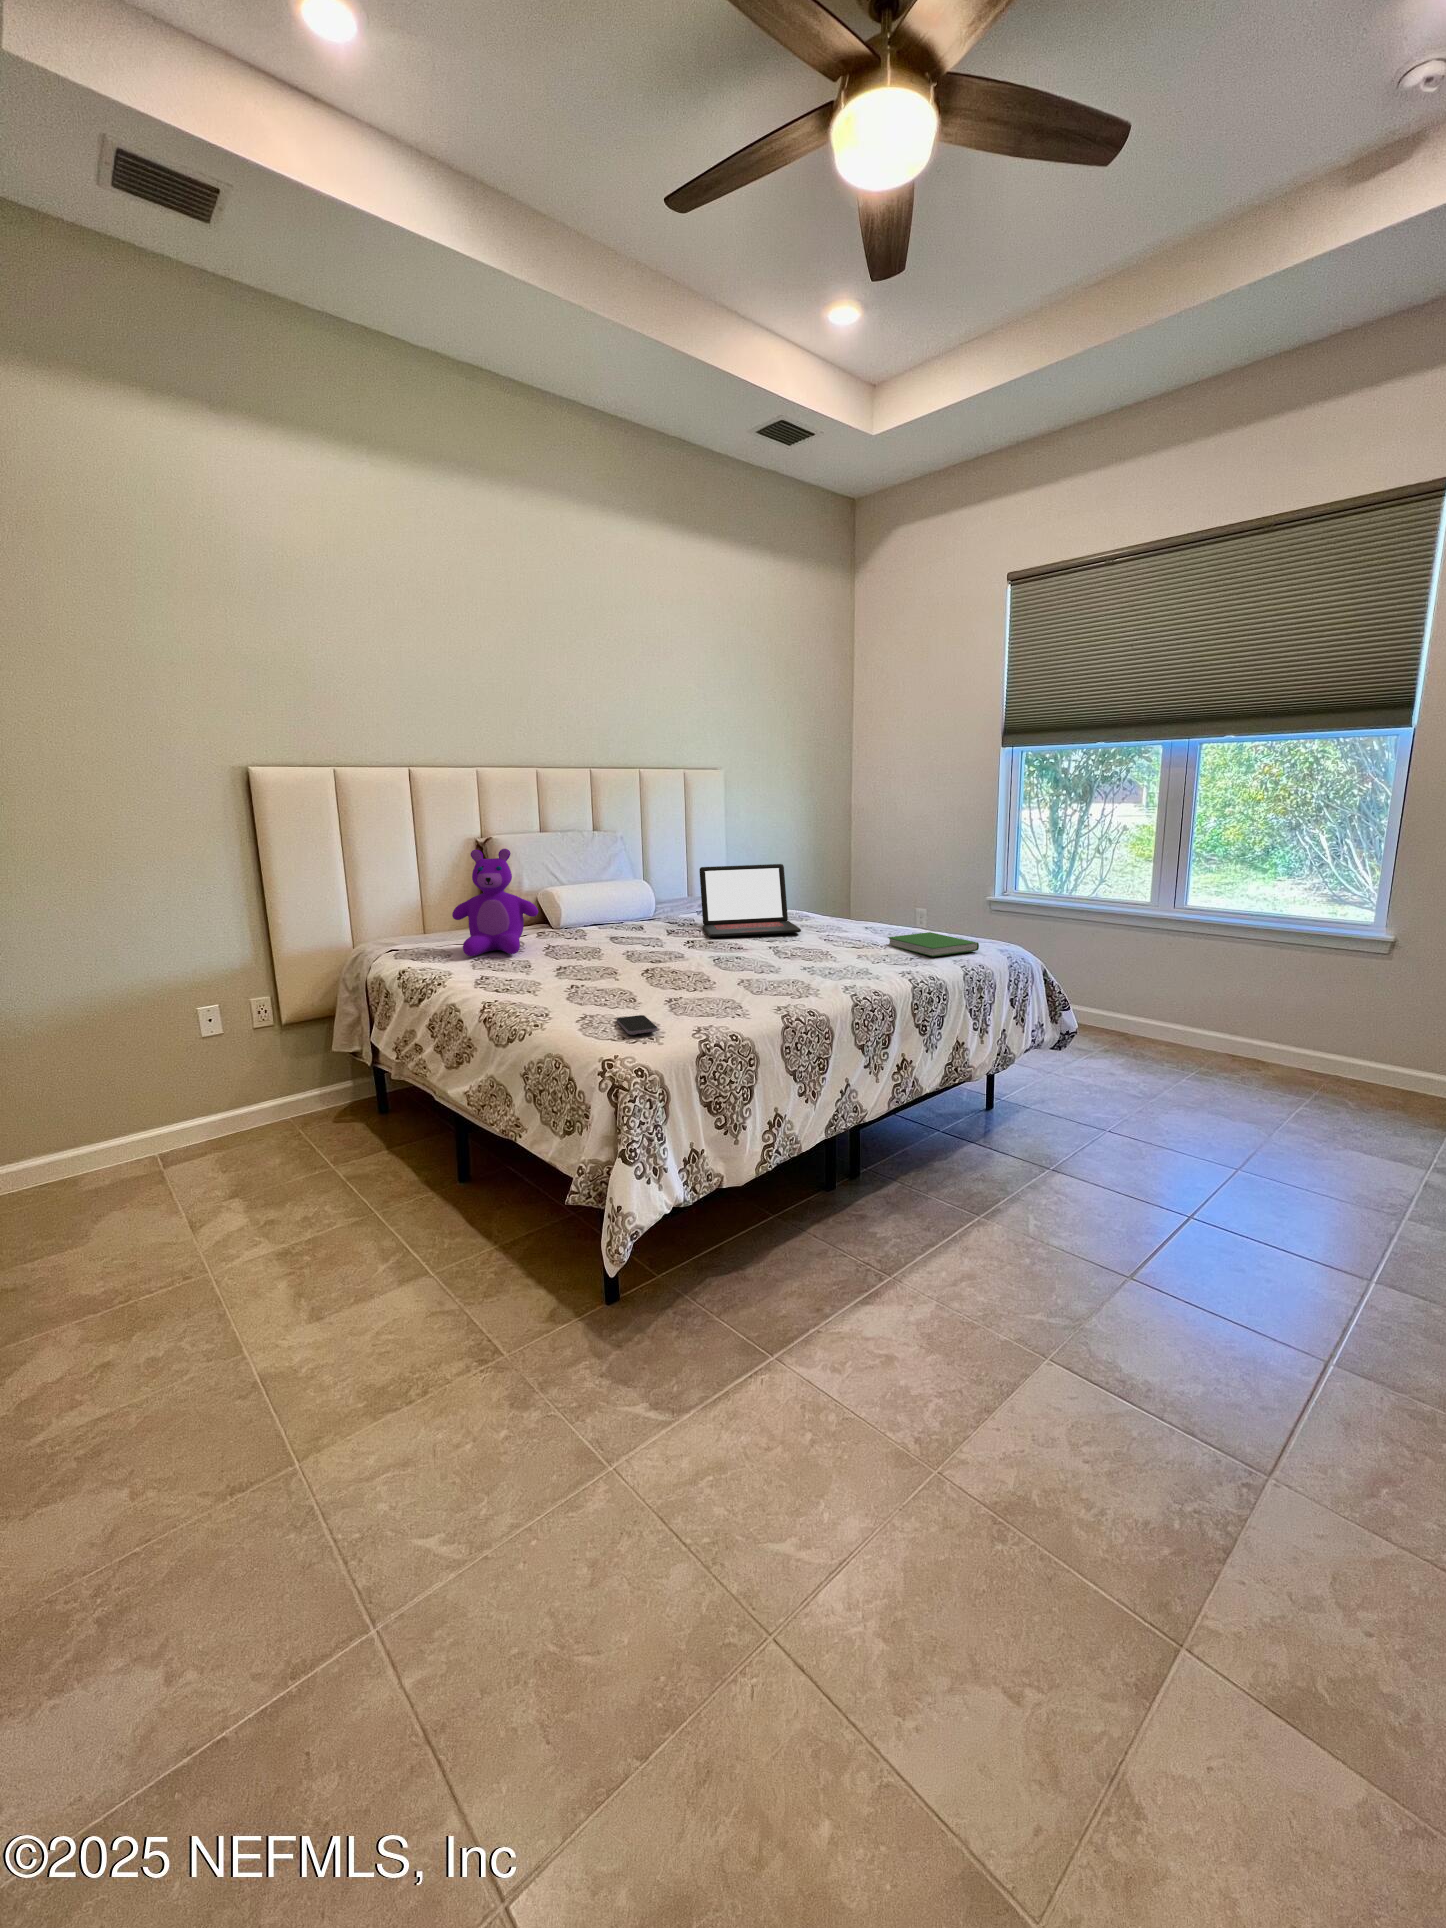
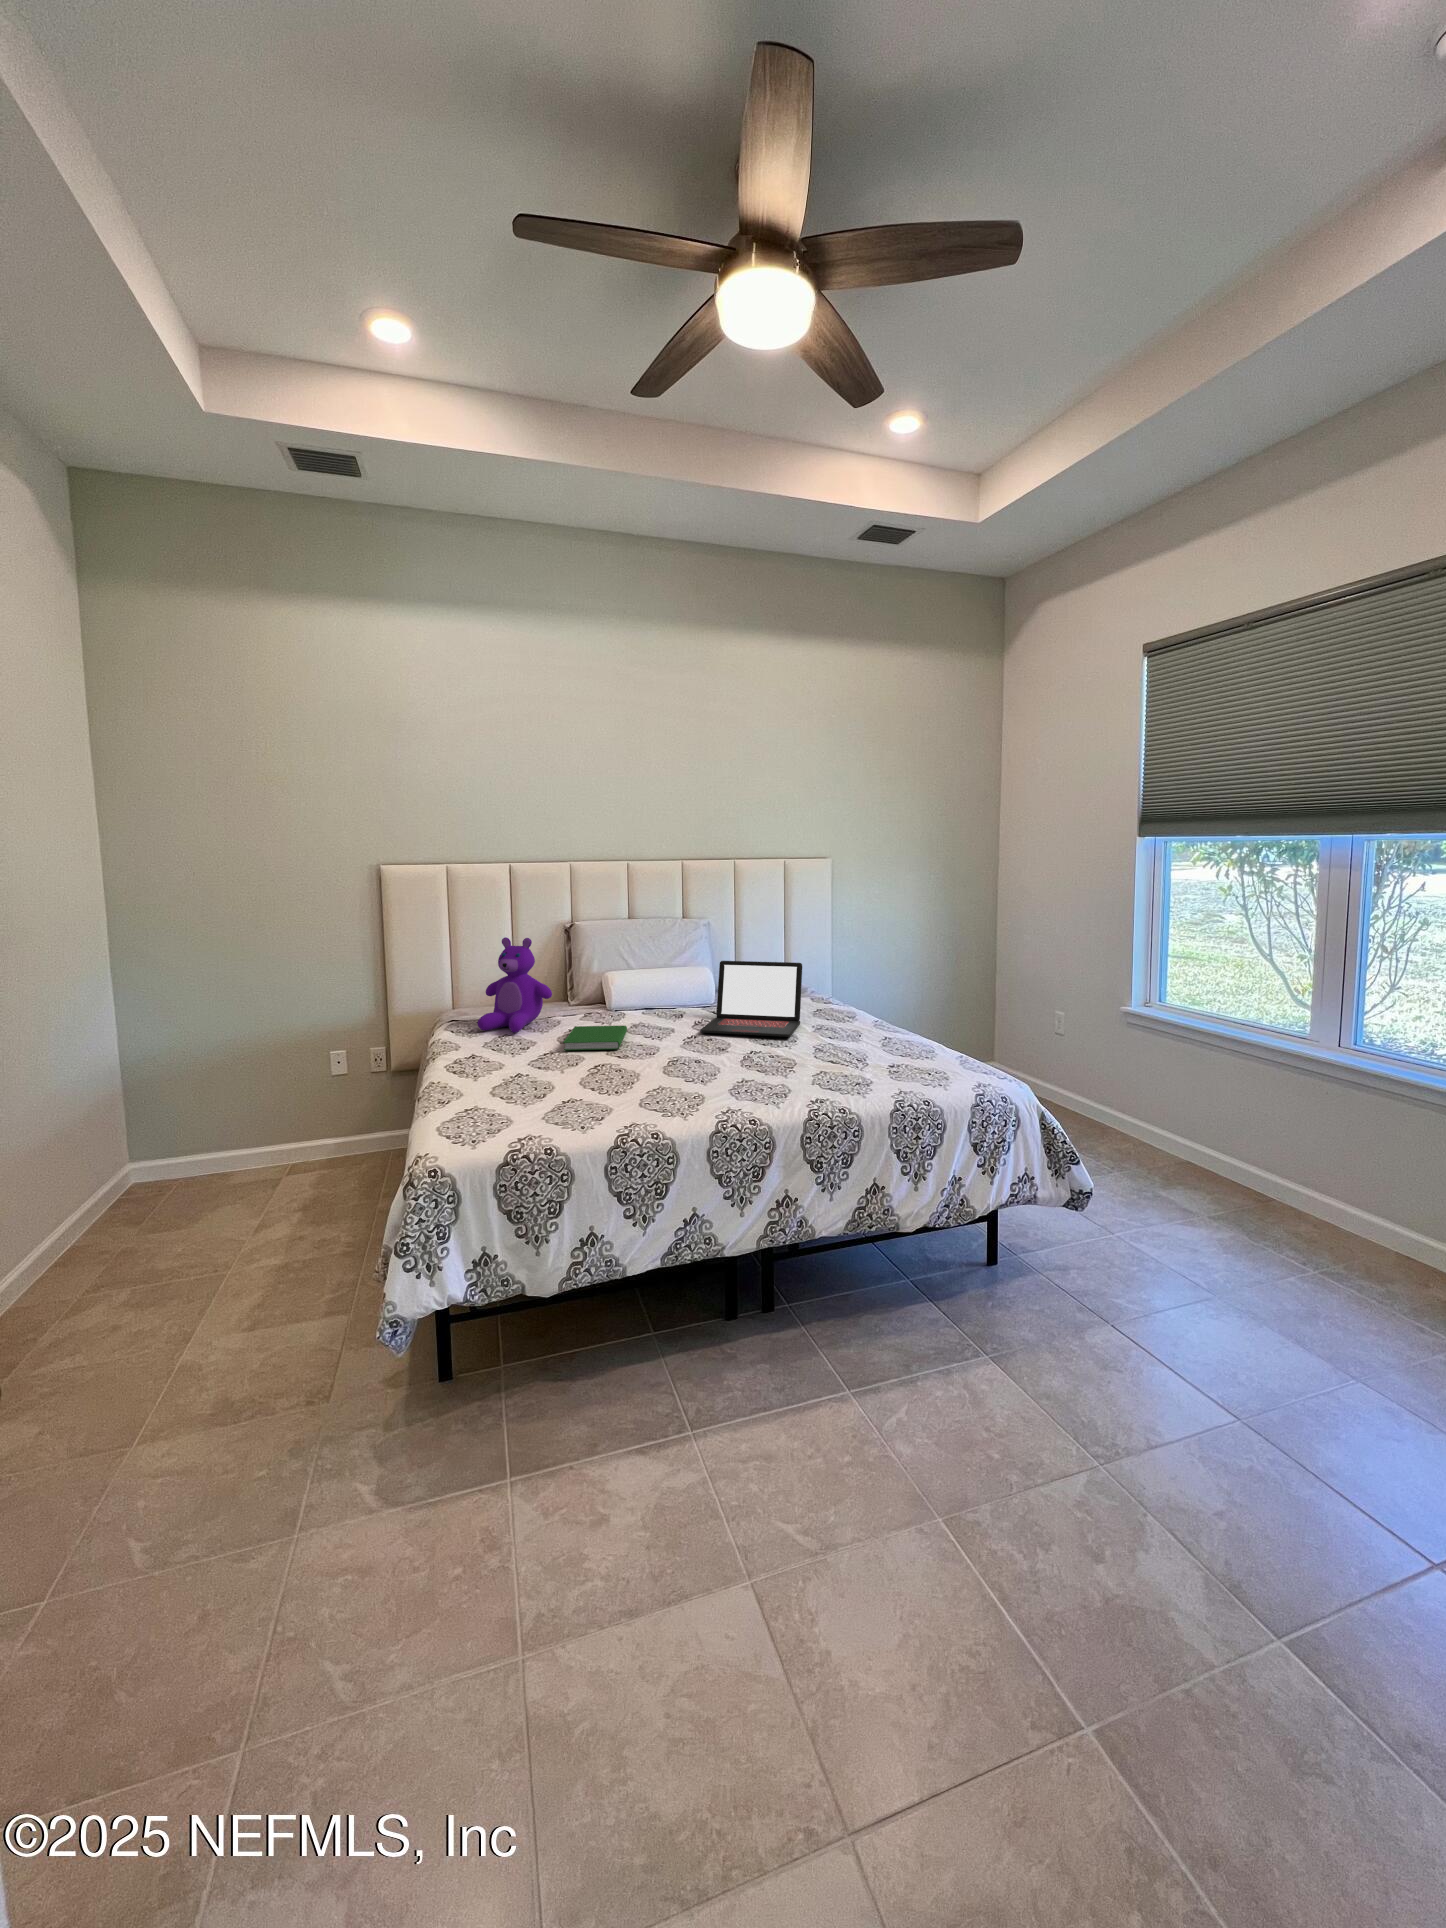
hardcover book: present [888,932,979,957] -> present [563,1026,627,1050]
smartphone: present [617,1015,657,1035] -> none [460,1114,505,1135]

